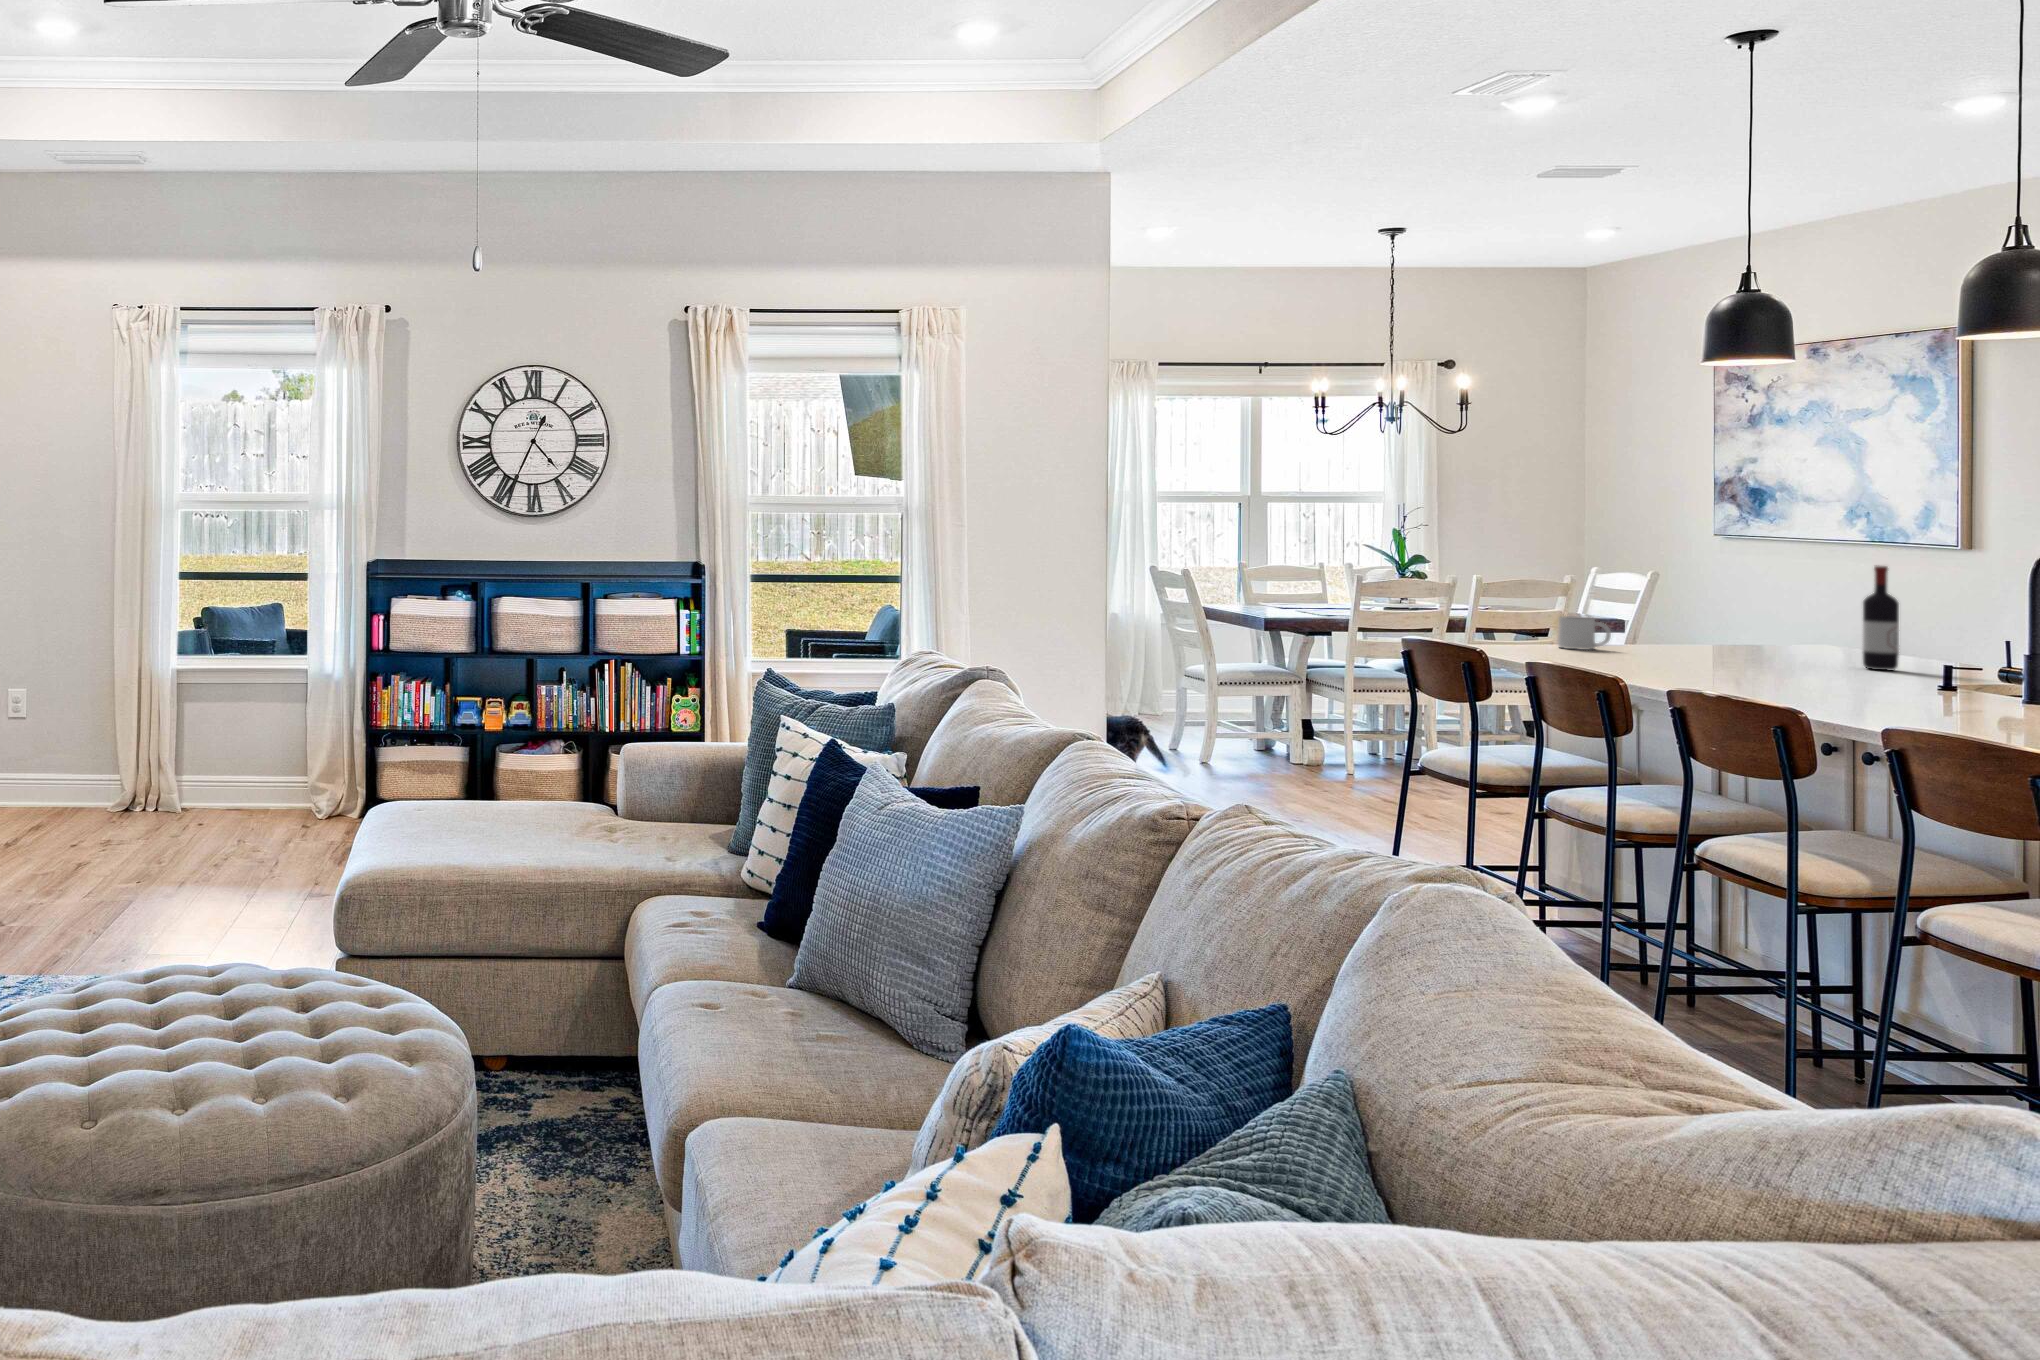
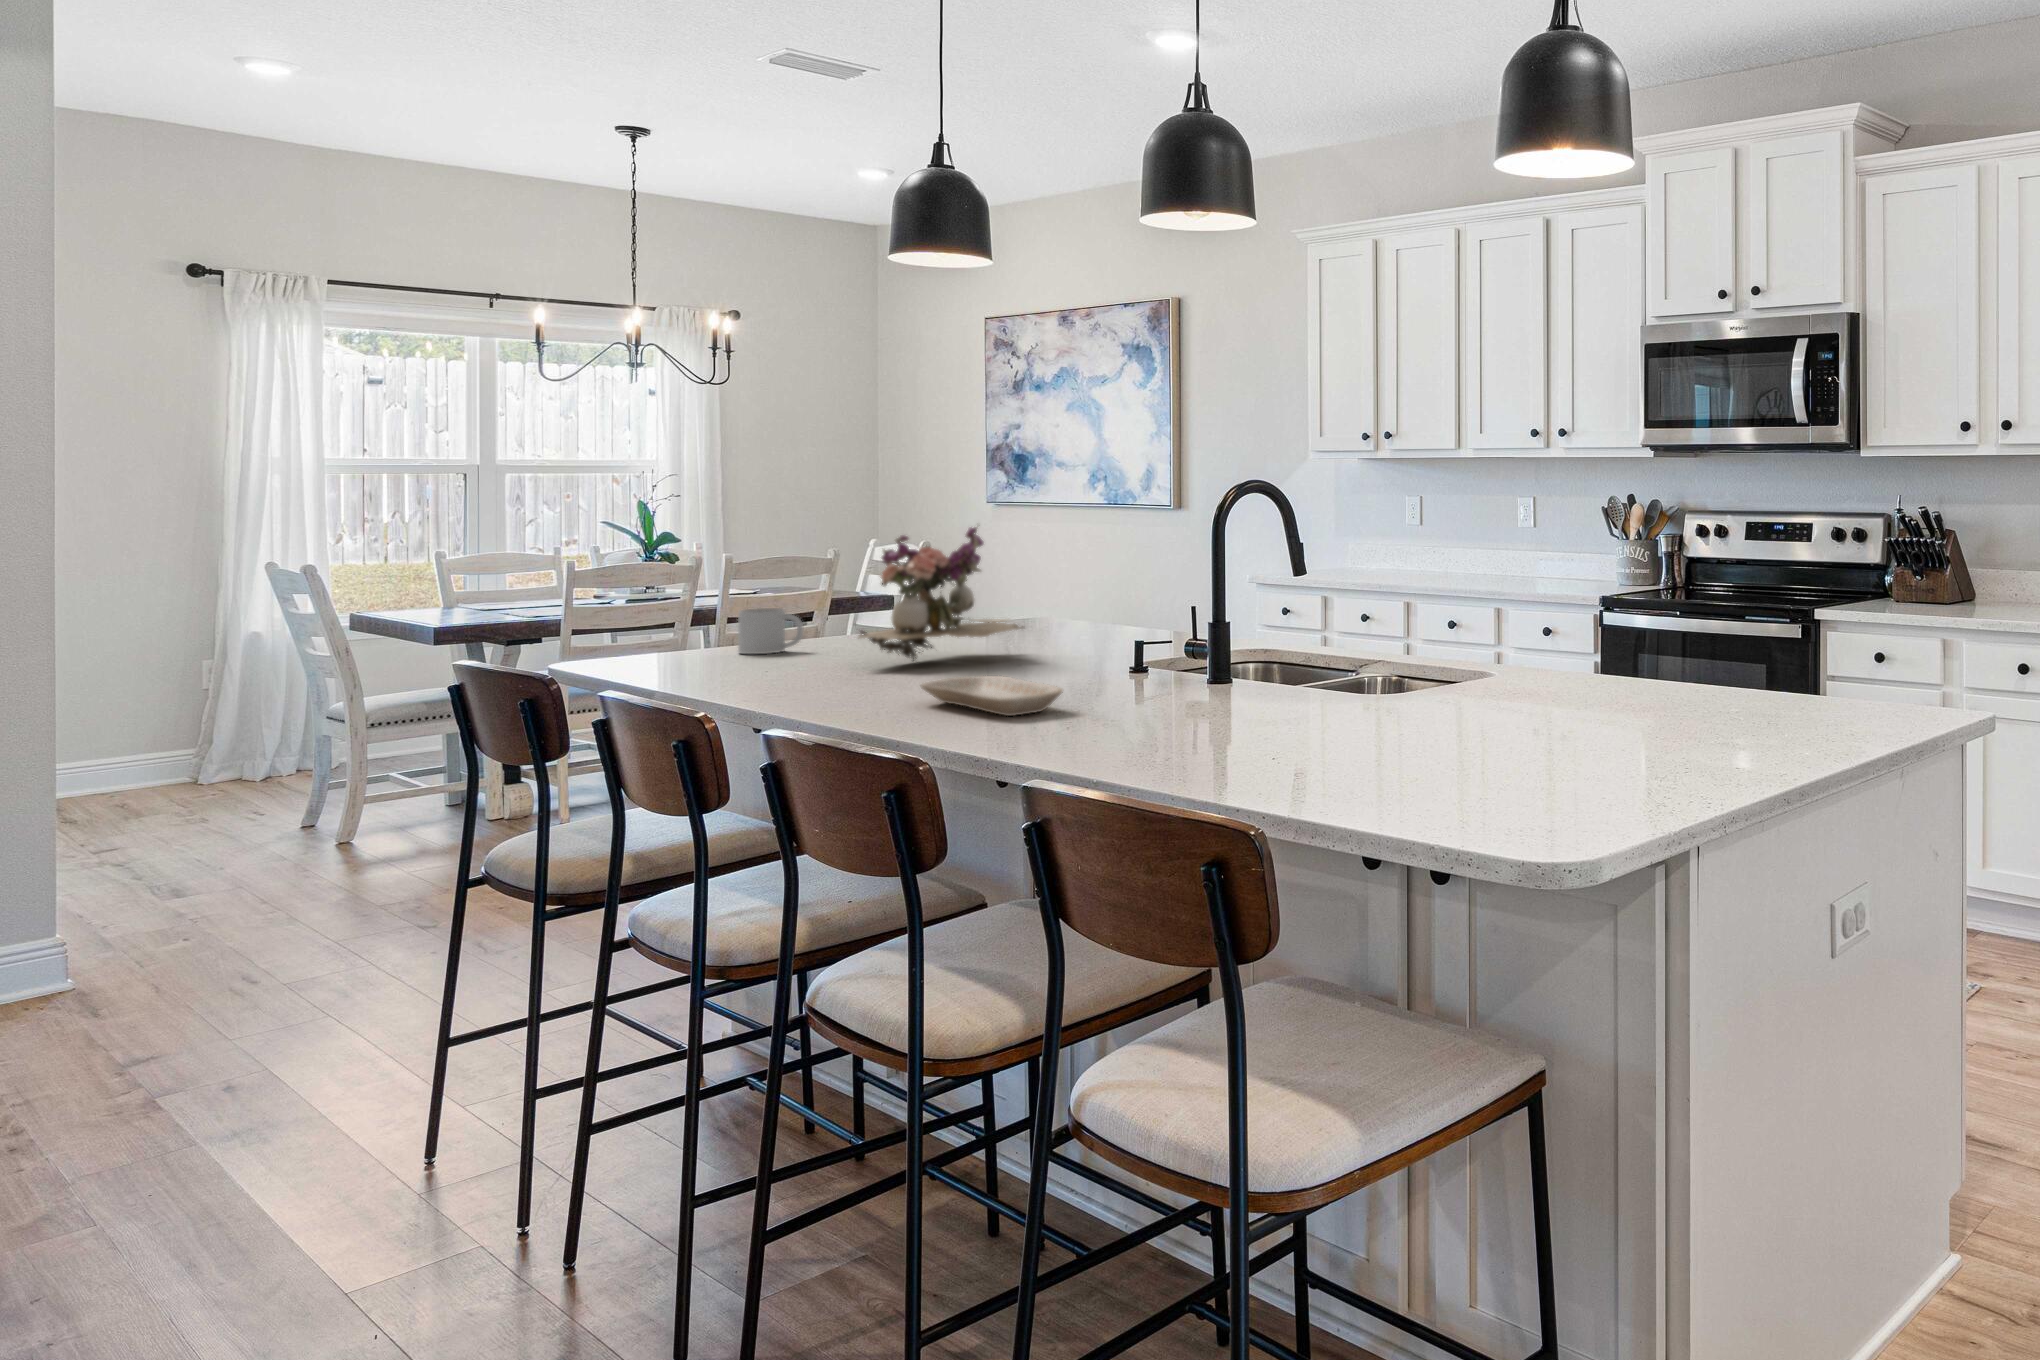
flower arrangement: none [1670,560,1824,665] -> present [859,527,1023,660]
wine bottle: present [1862,565,1899,671] -> none [1068,525,1102,650]
tray: none [1750,673,1883,702] -> present [921,676,1063,716]

